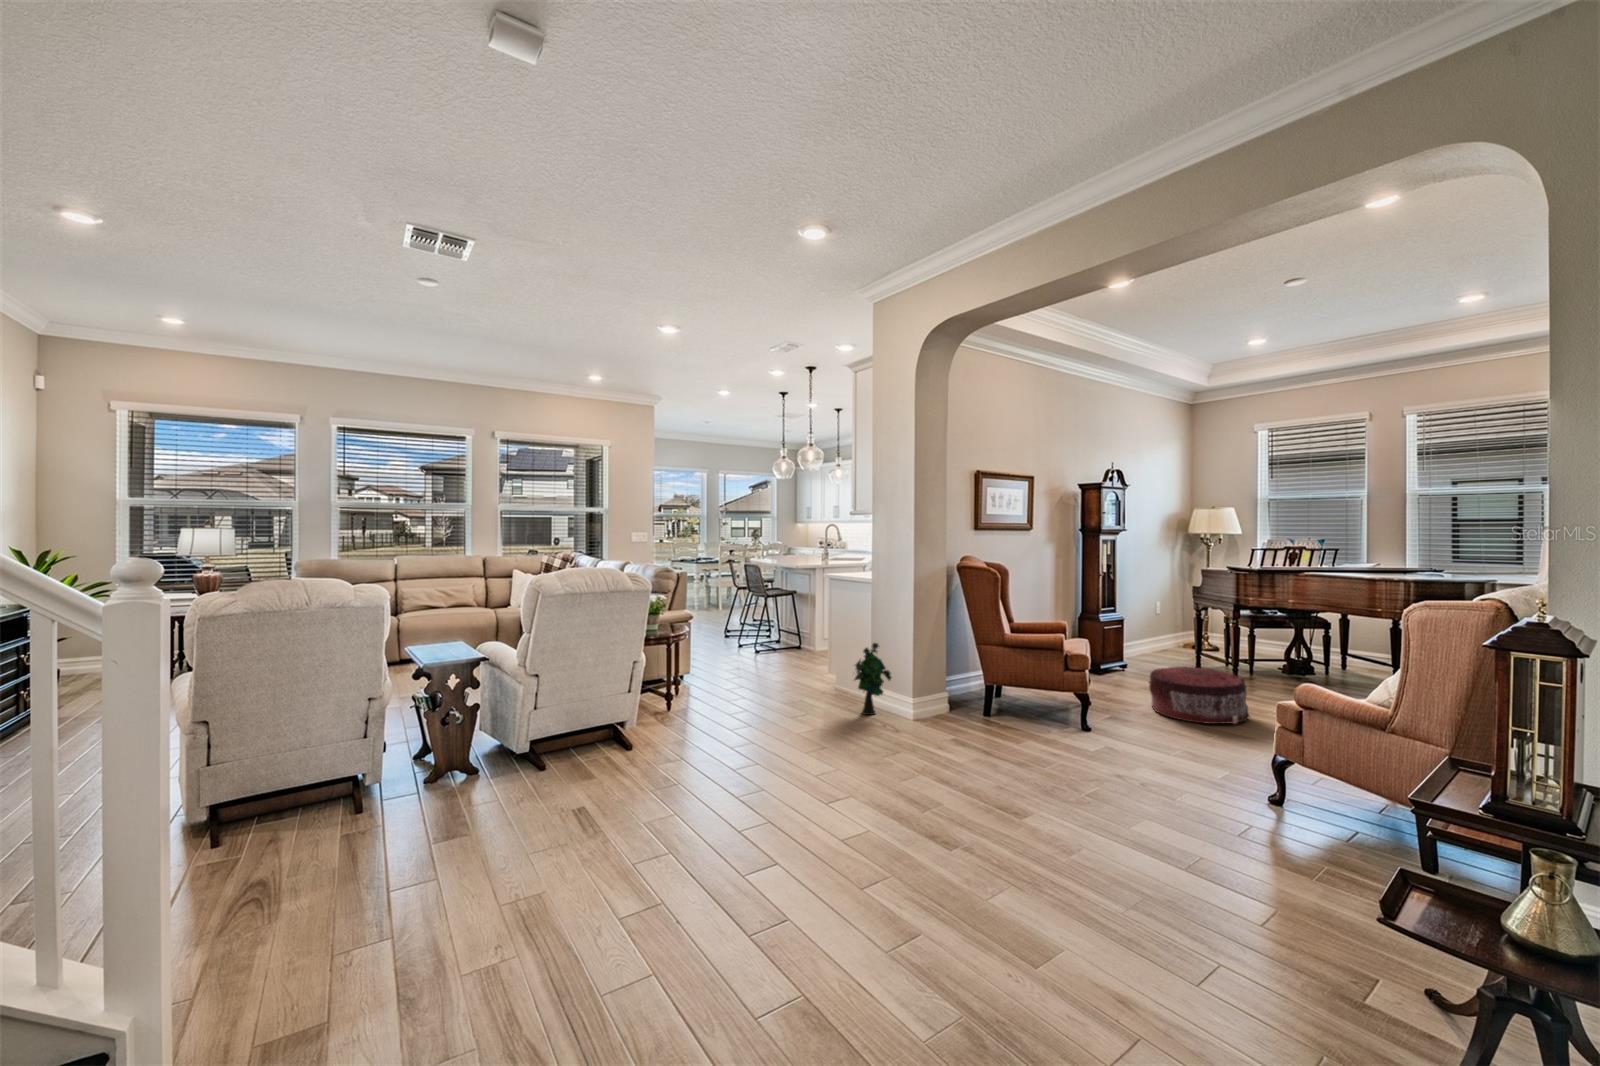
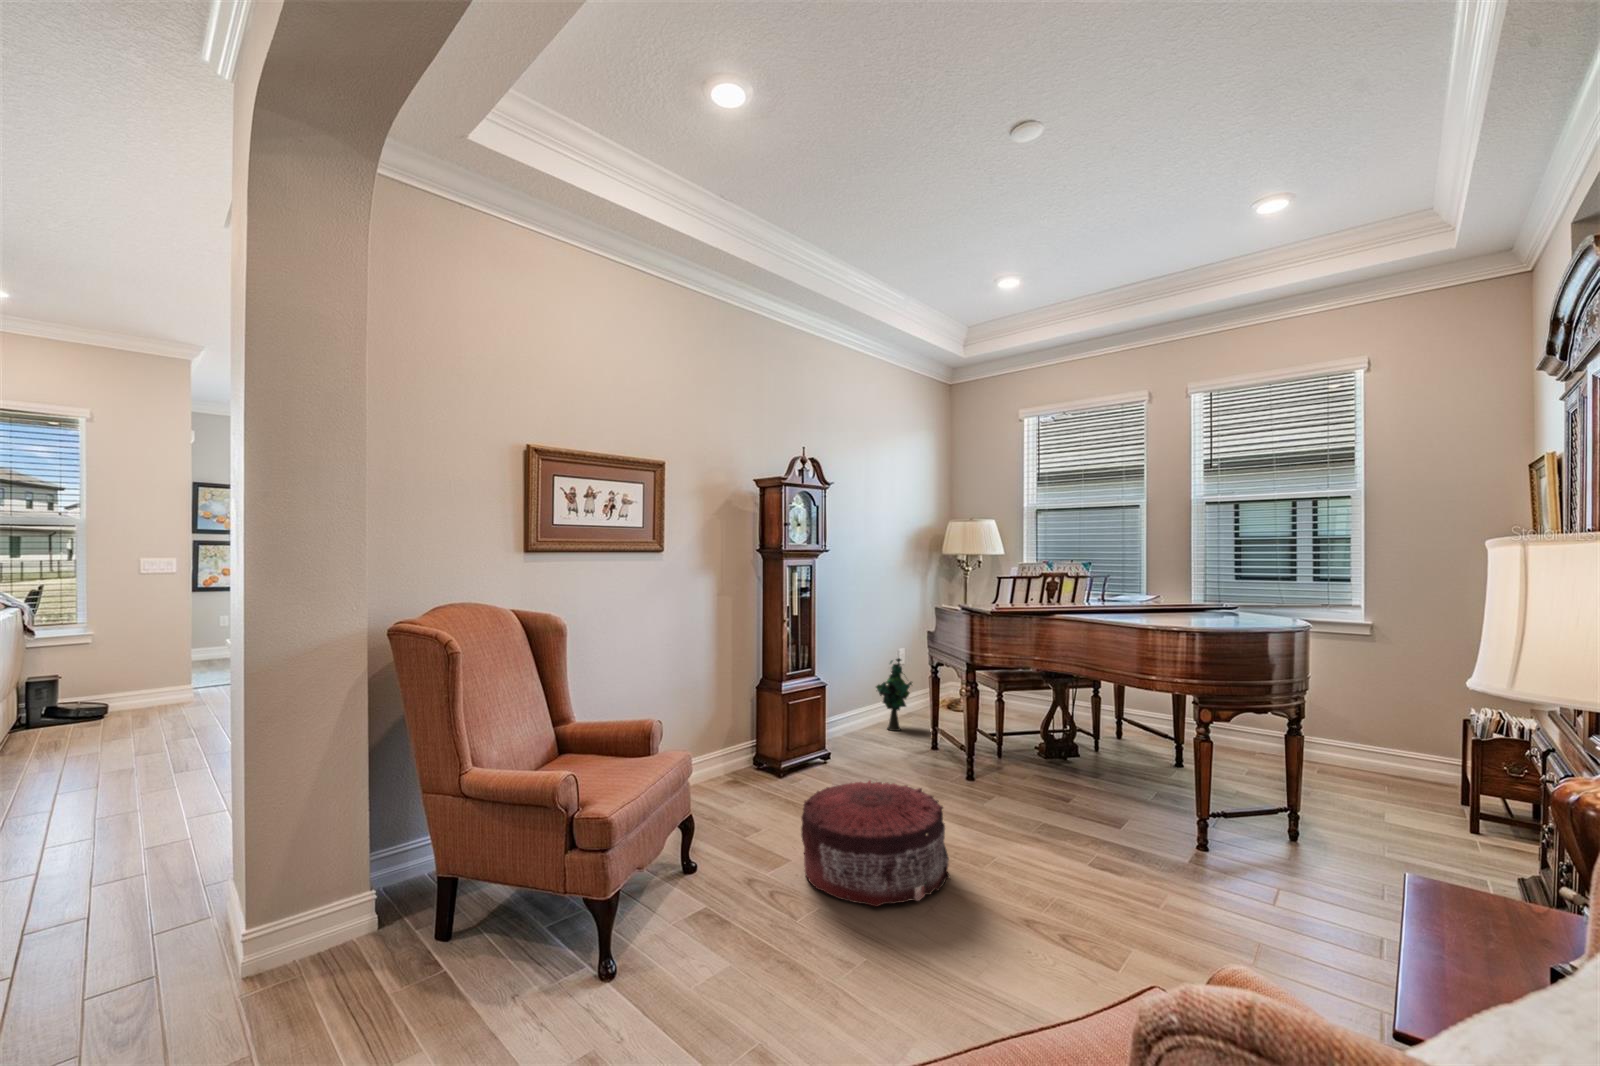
decorative plant: present [855,643,891,715] -> present [876,659,912,731]

